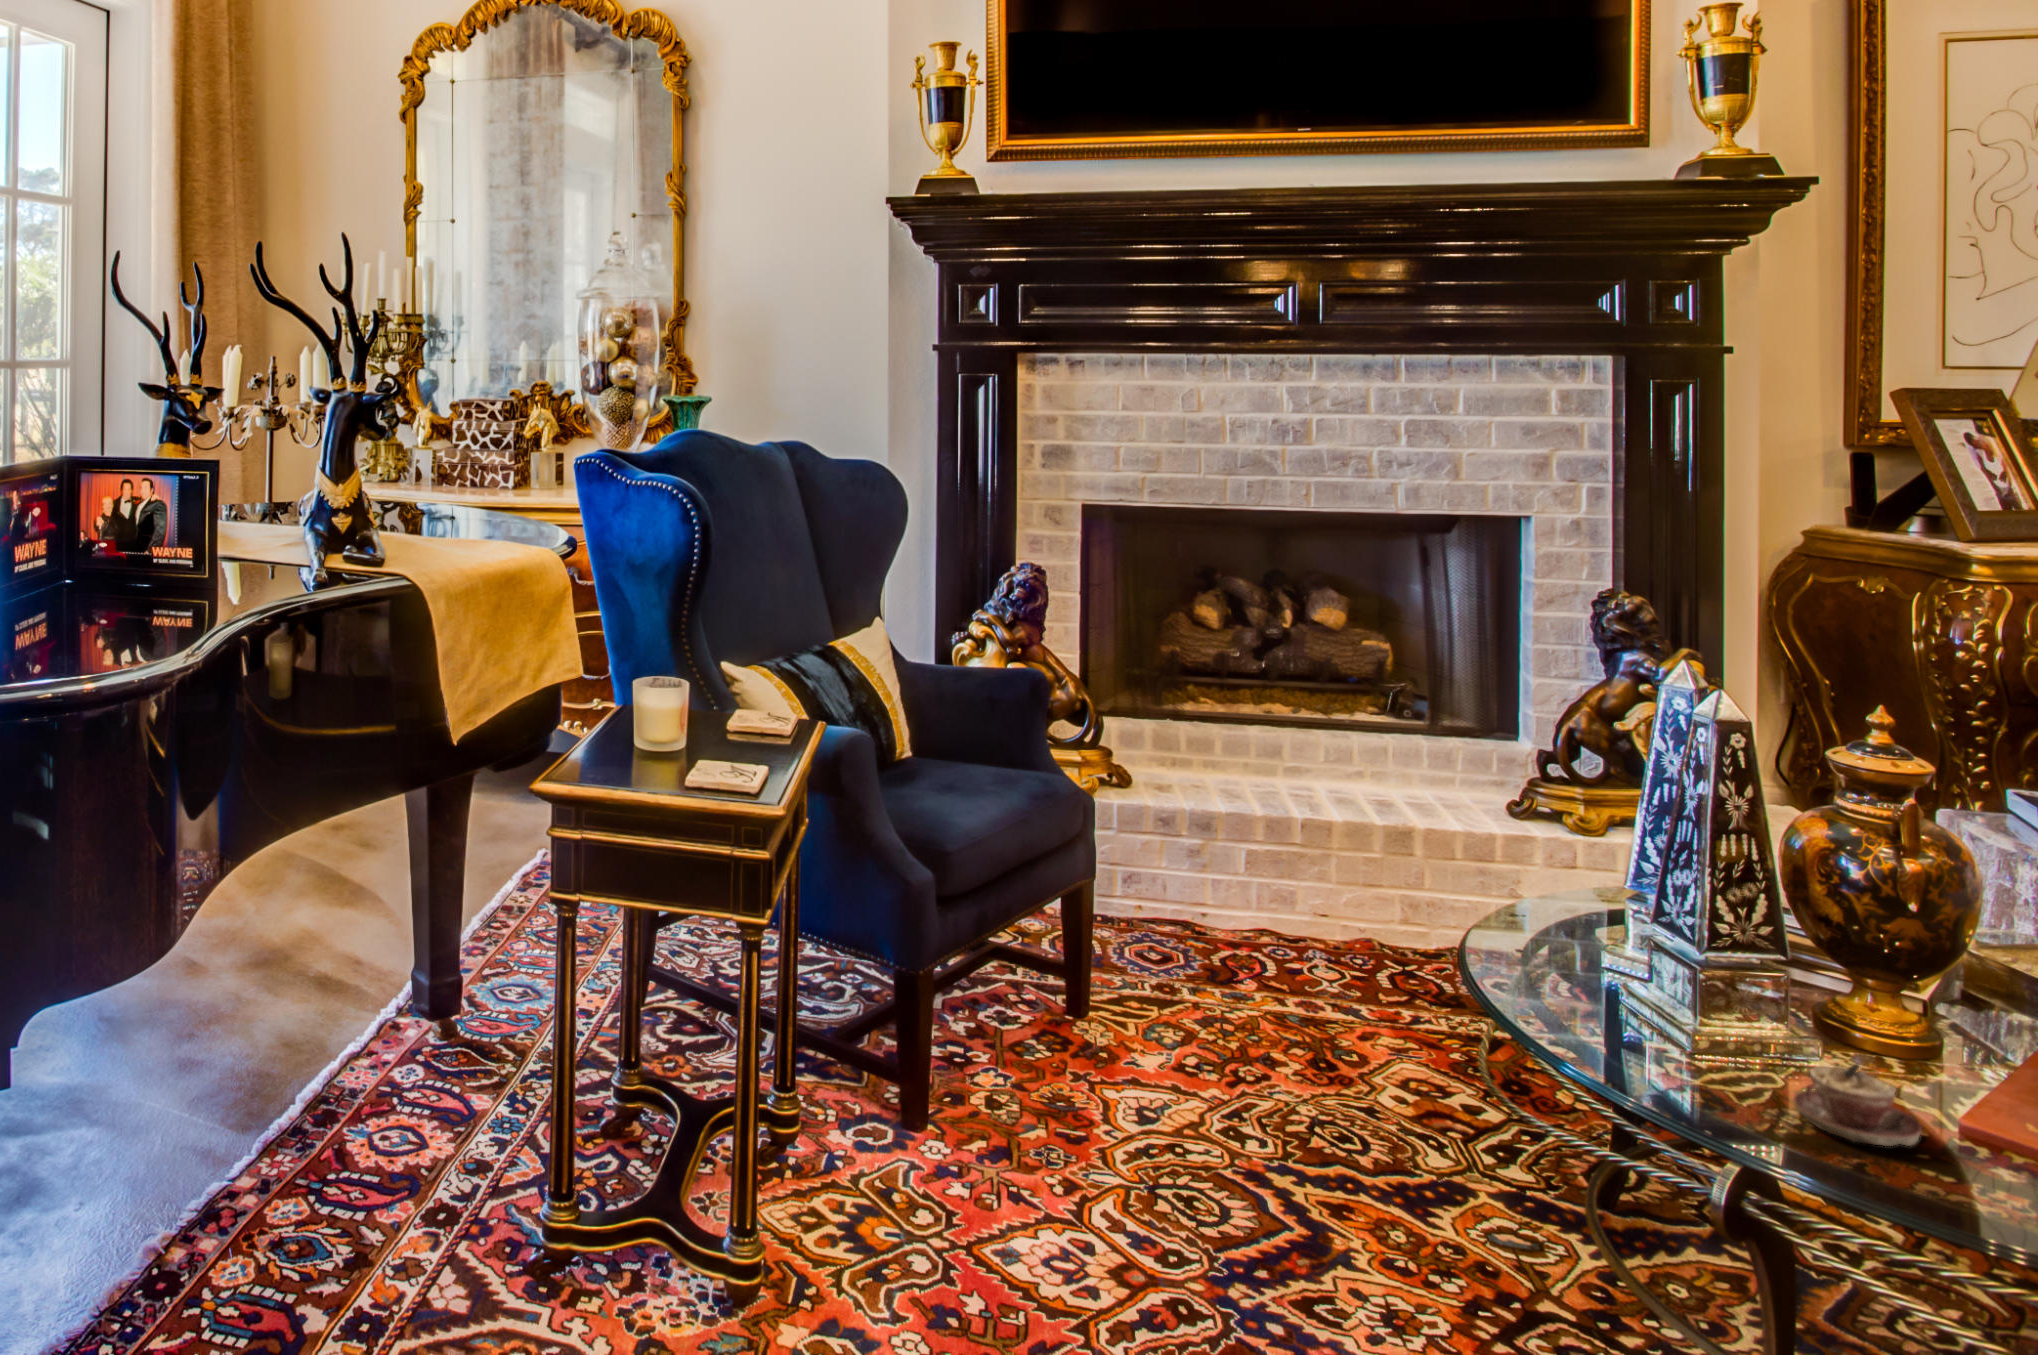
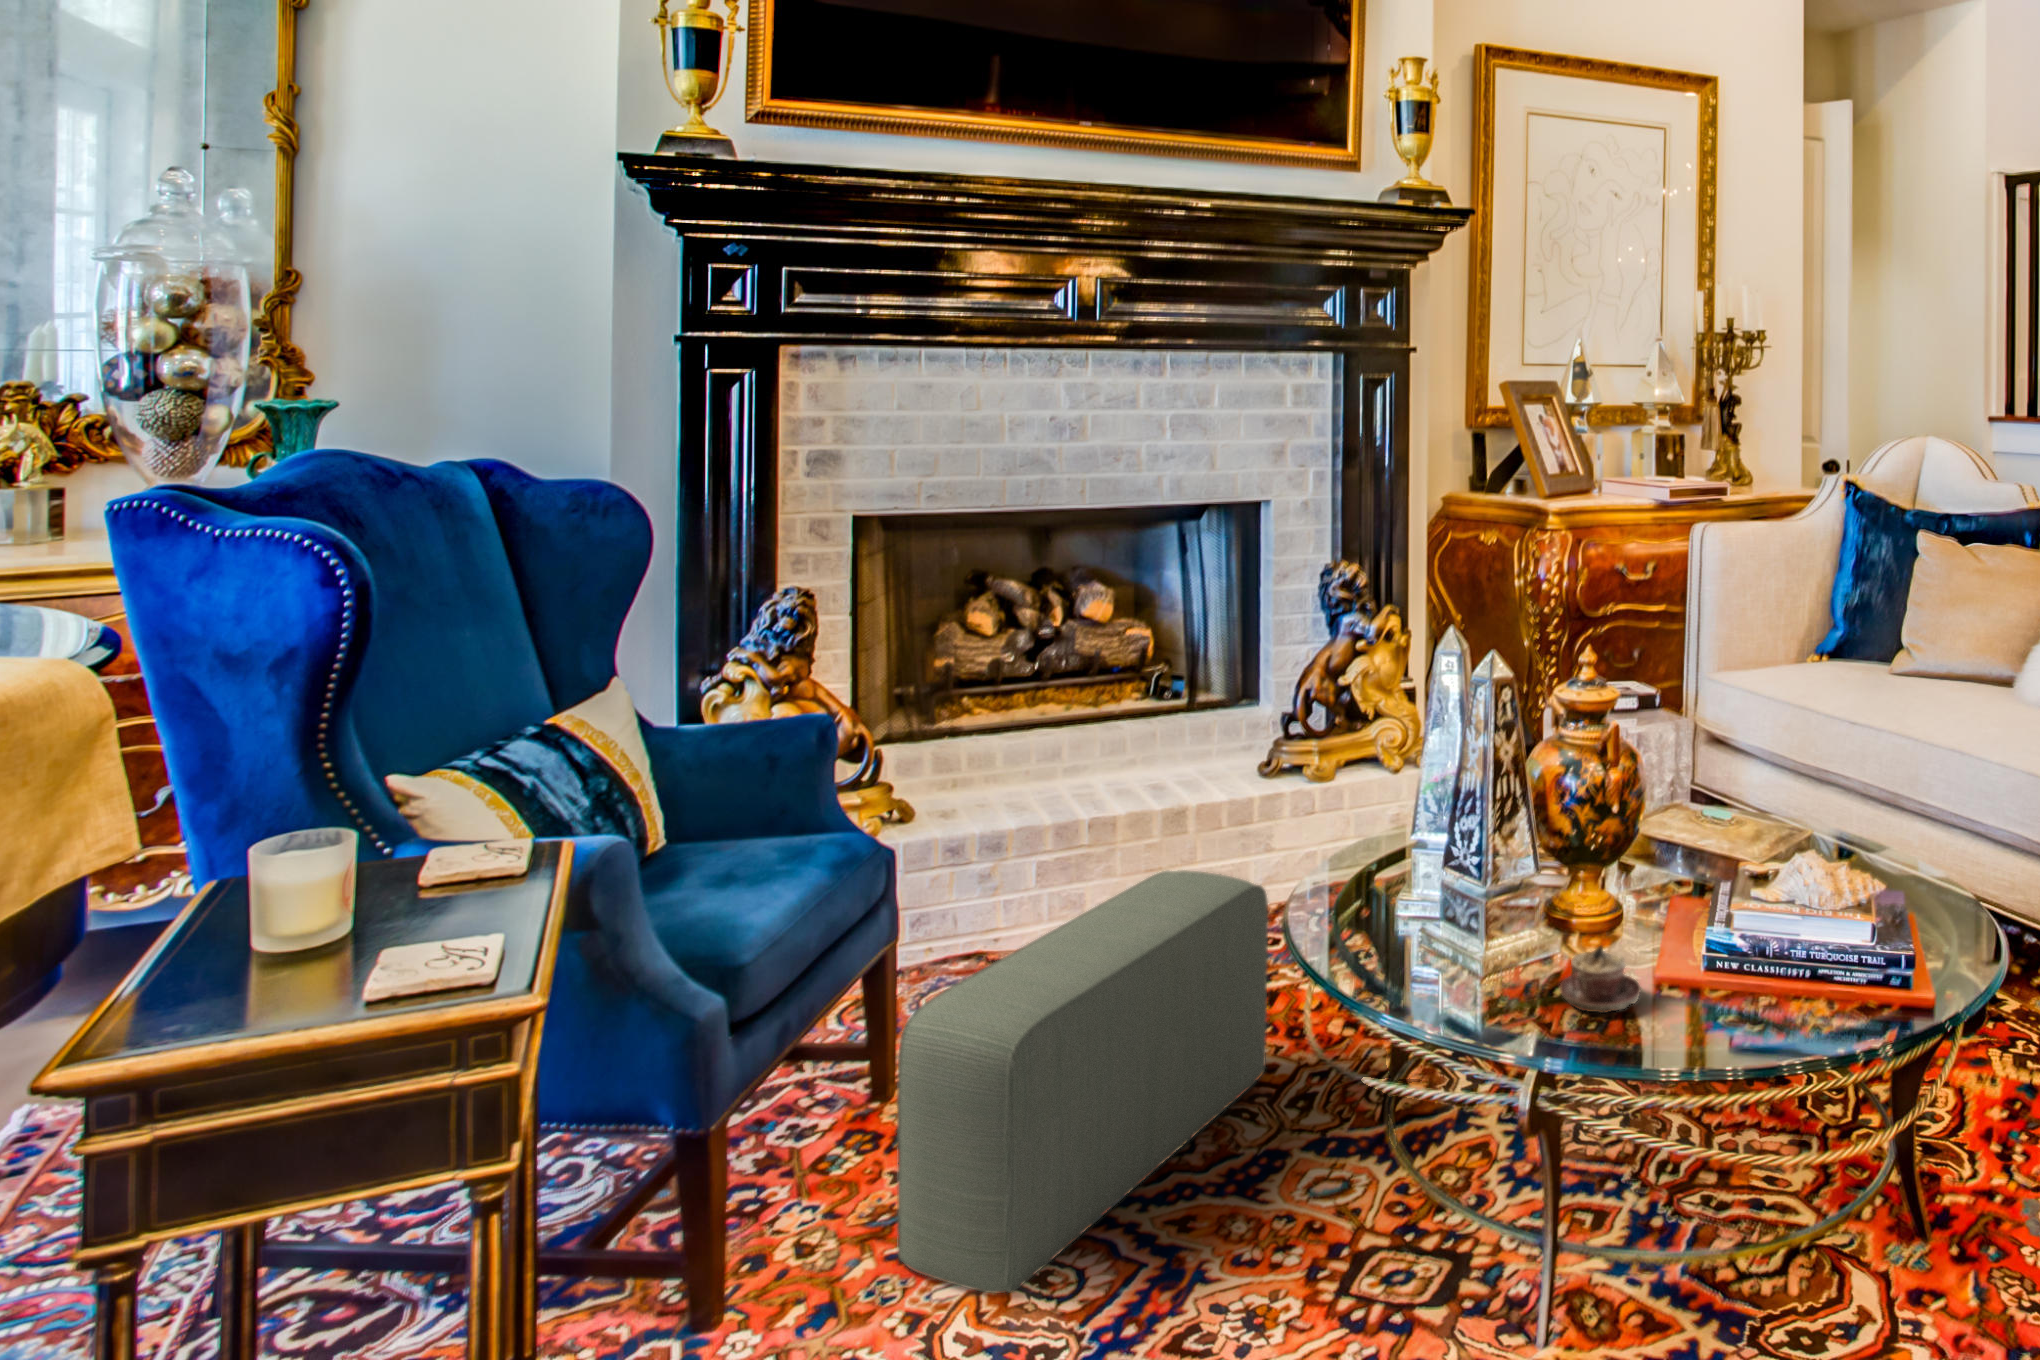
pouf: none [1065,876,1466,1200] -> present [897,871,1268,1293]

